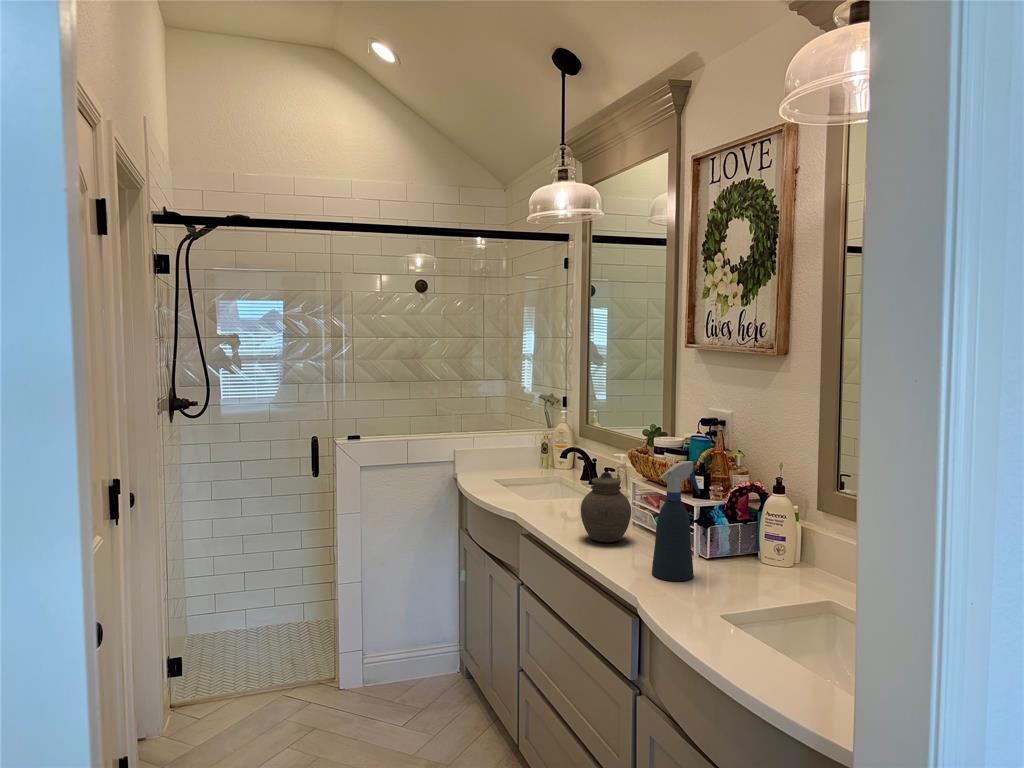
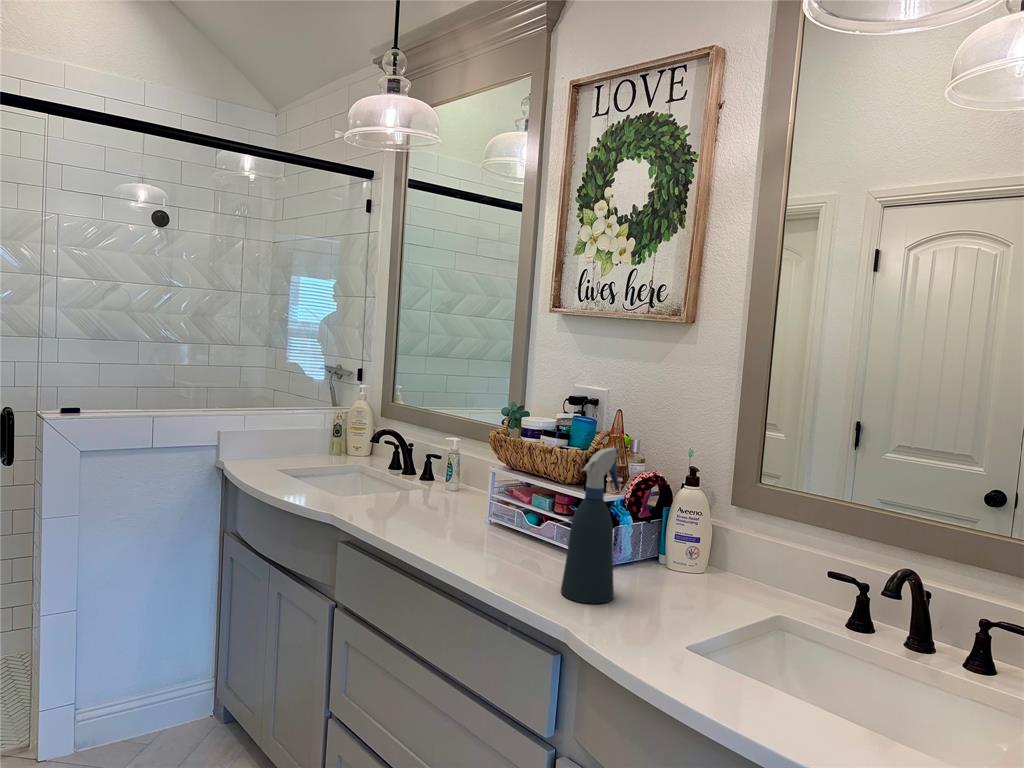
jar: present [581,472,631,542] -> none [441,461,506,552]

